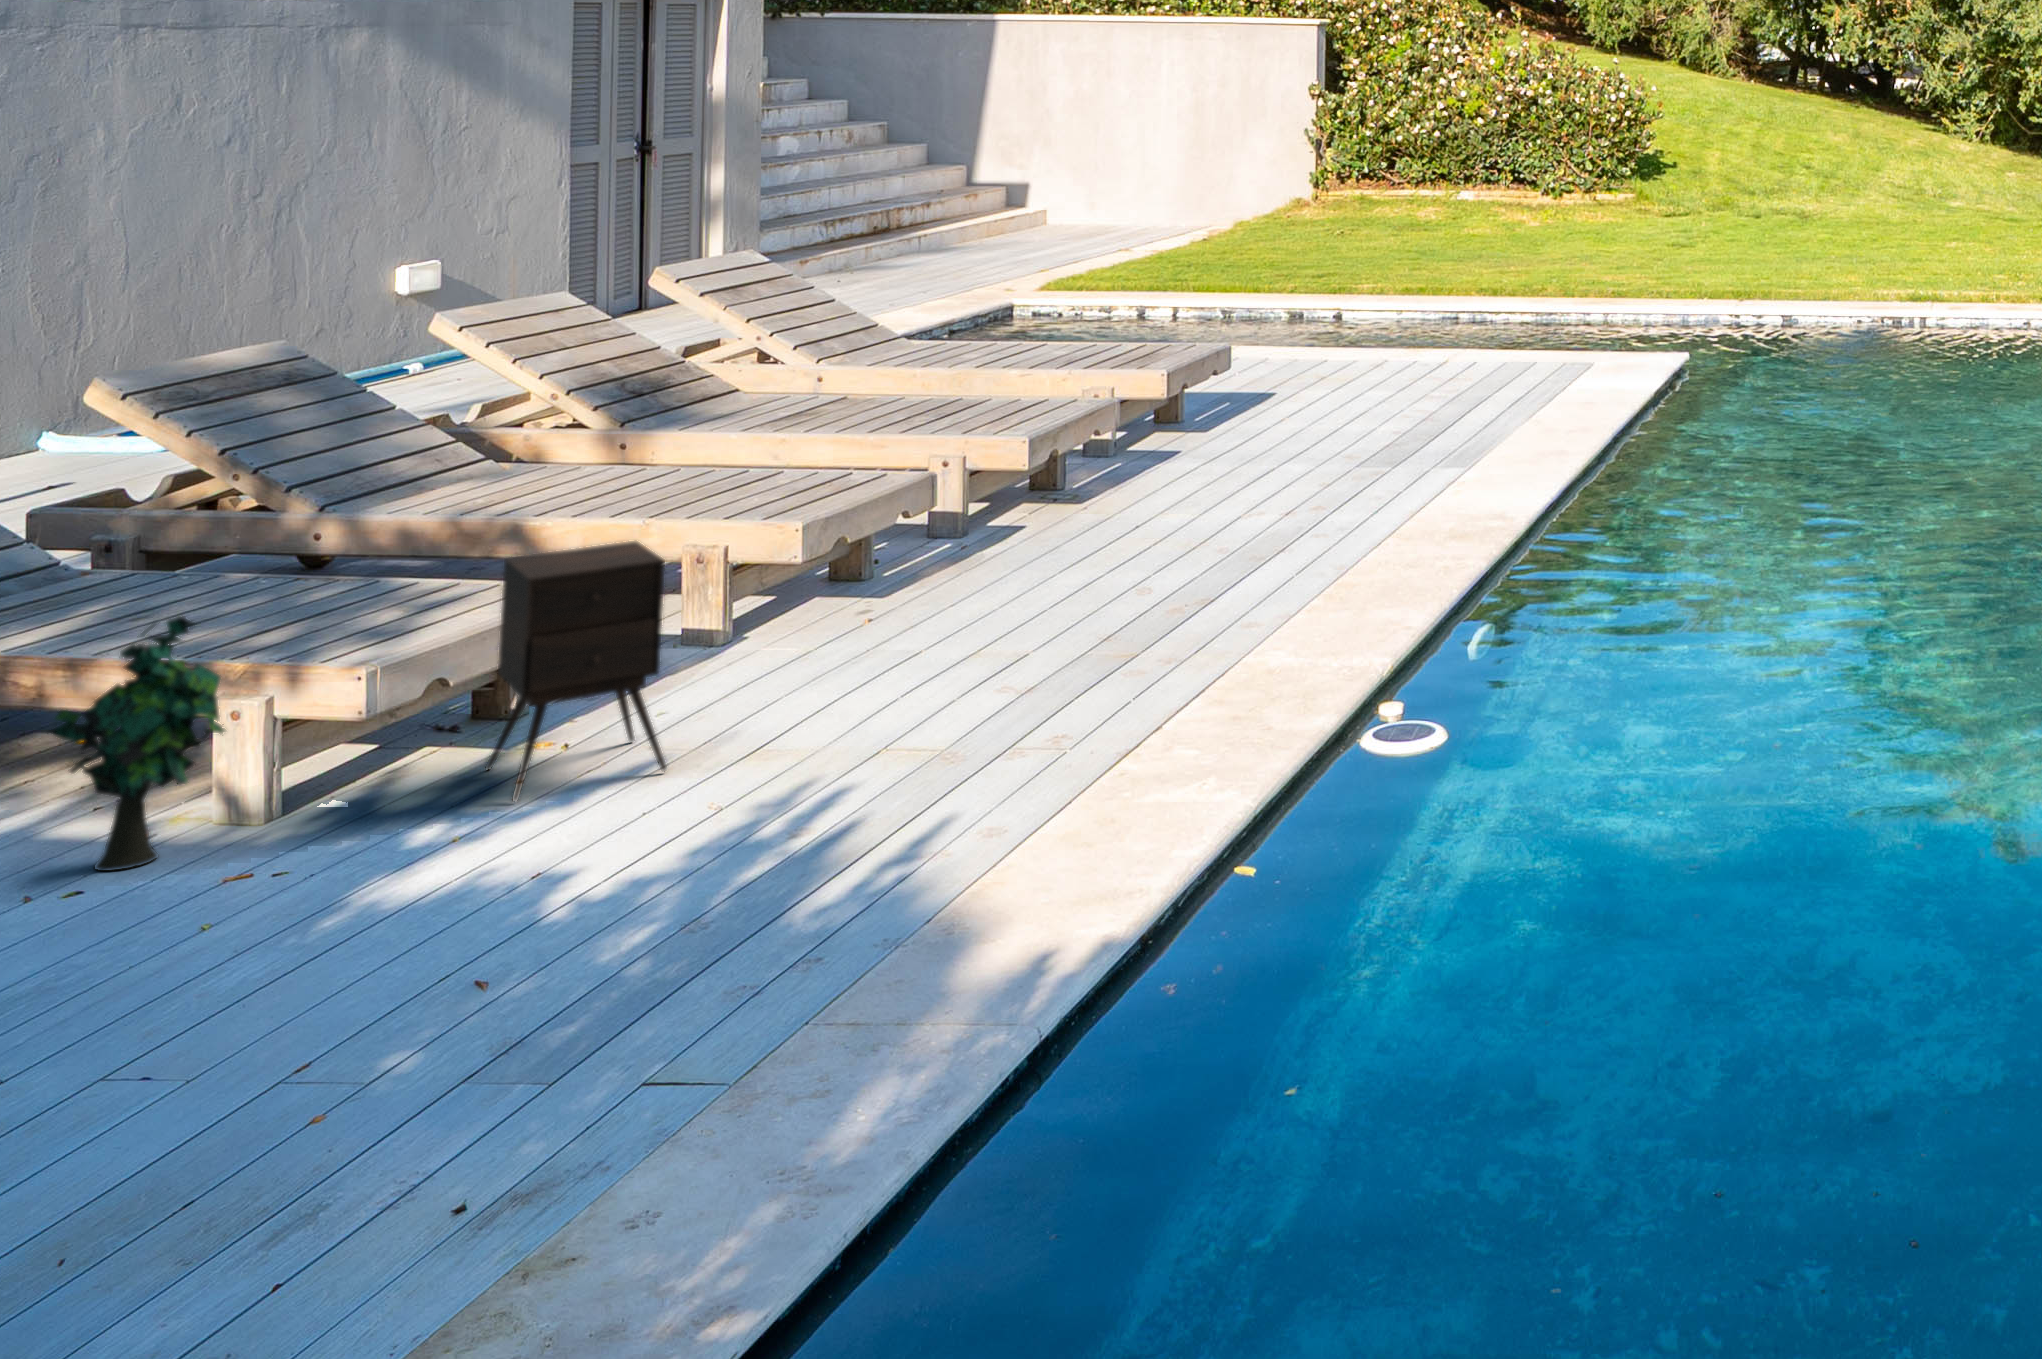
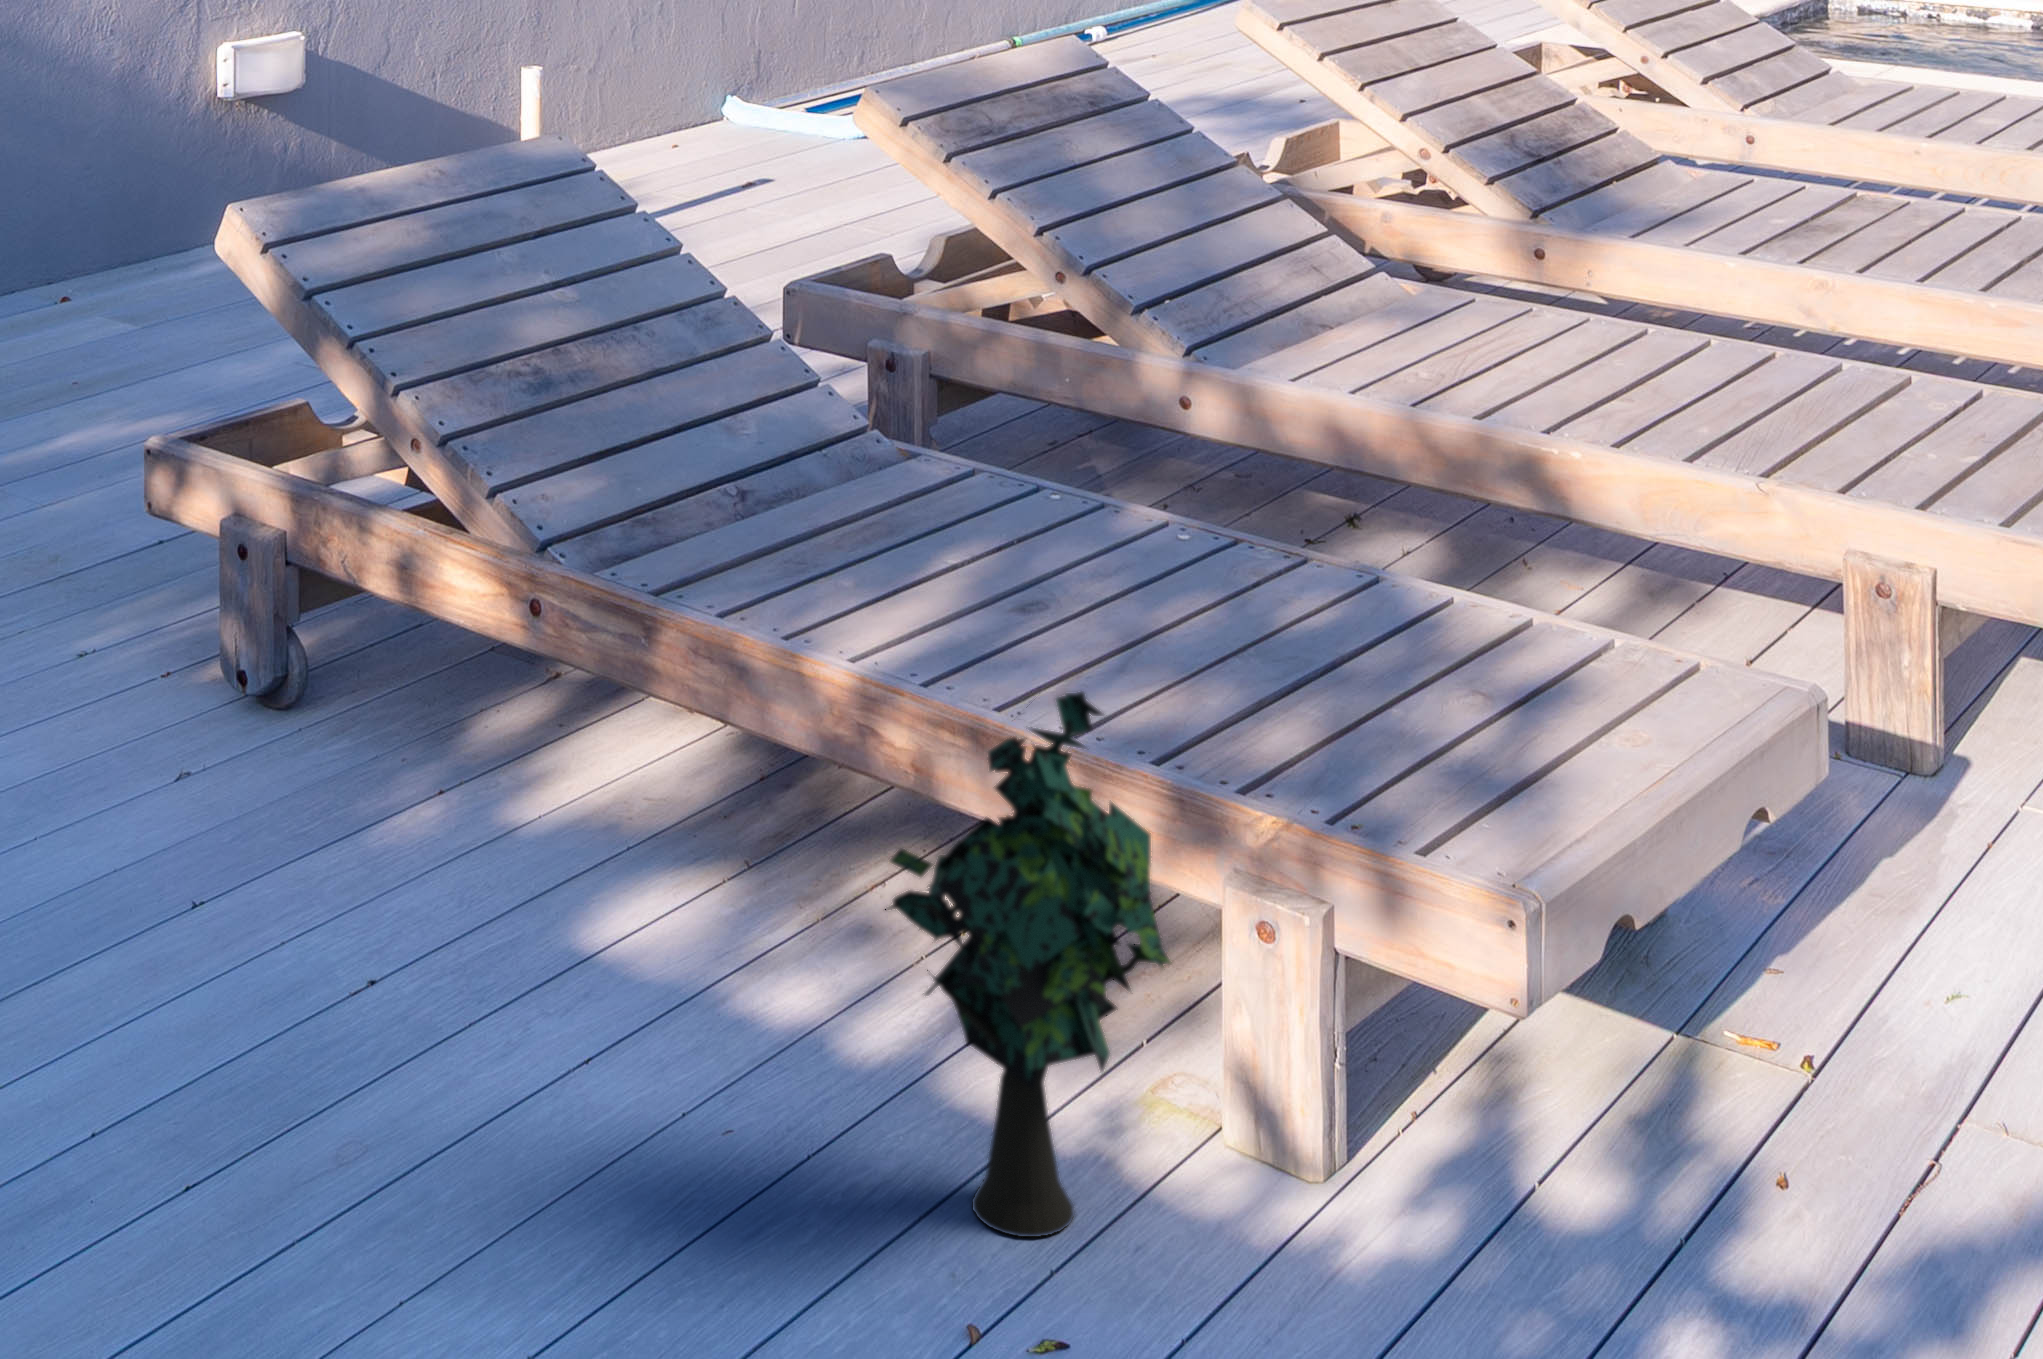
side table: present [486,541,667,801] -> none [1595,632,2023,1275]

